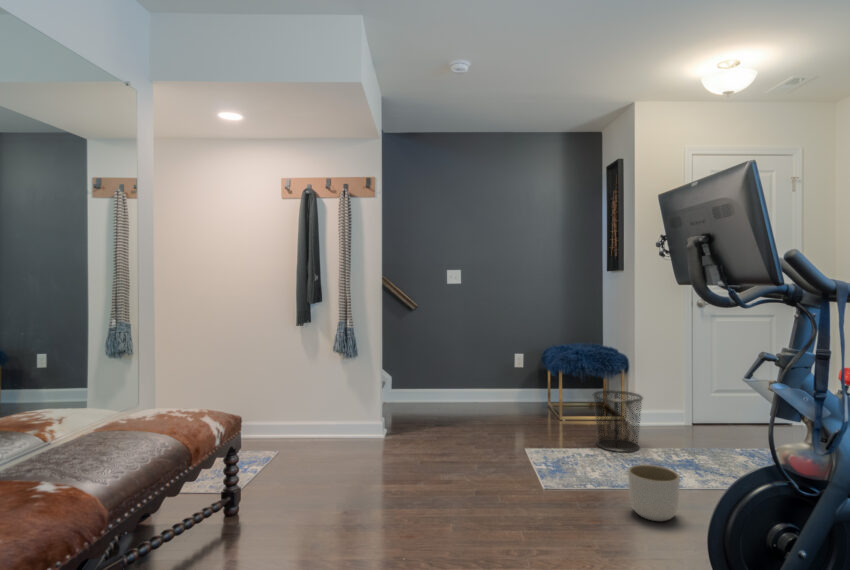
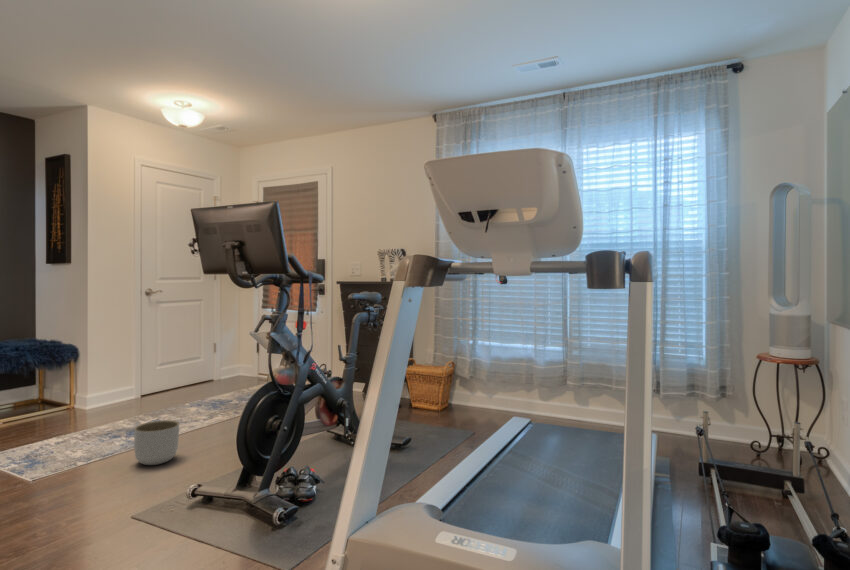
waste bin: present [593,390,643,452] -> none [55,375,112,434]

